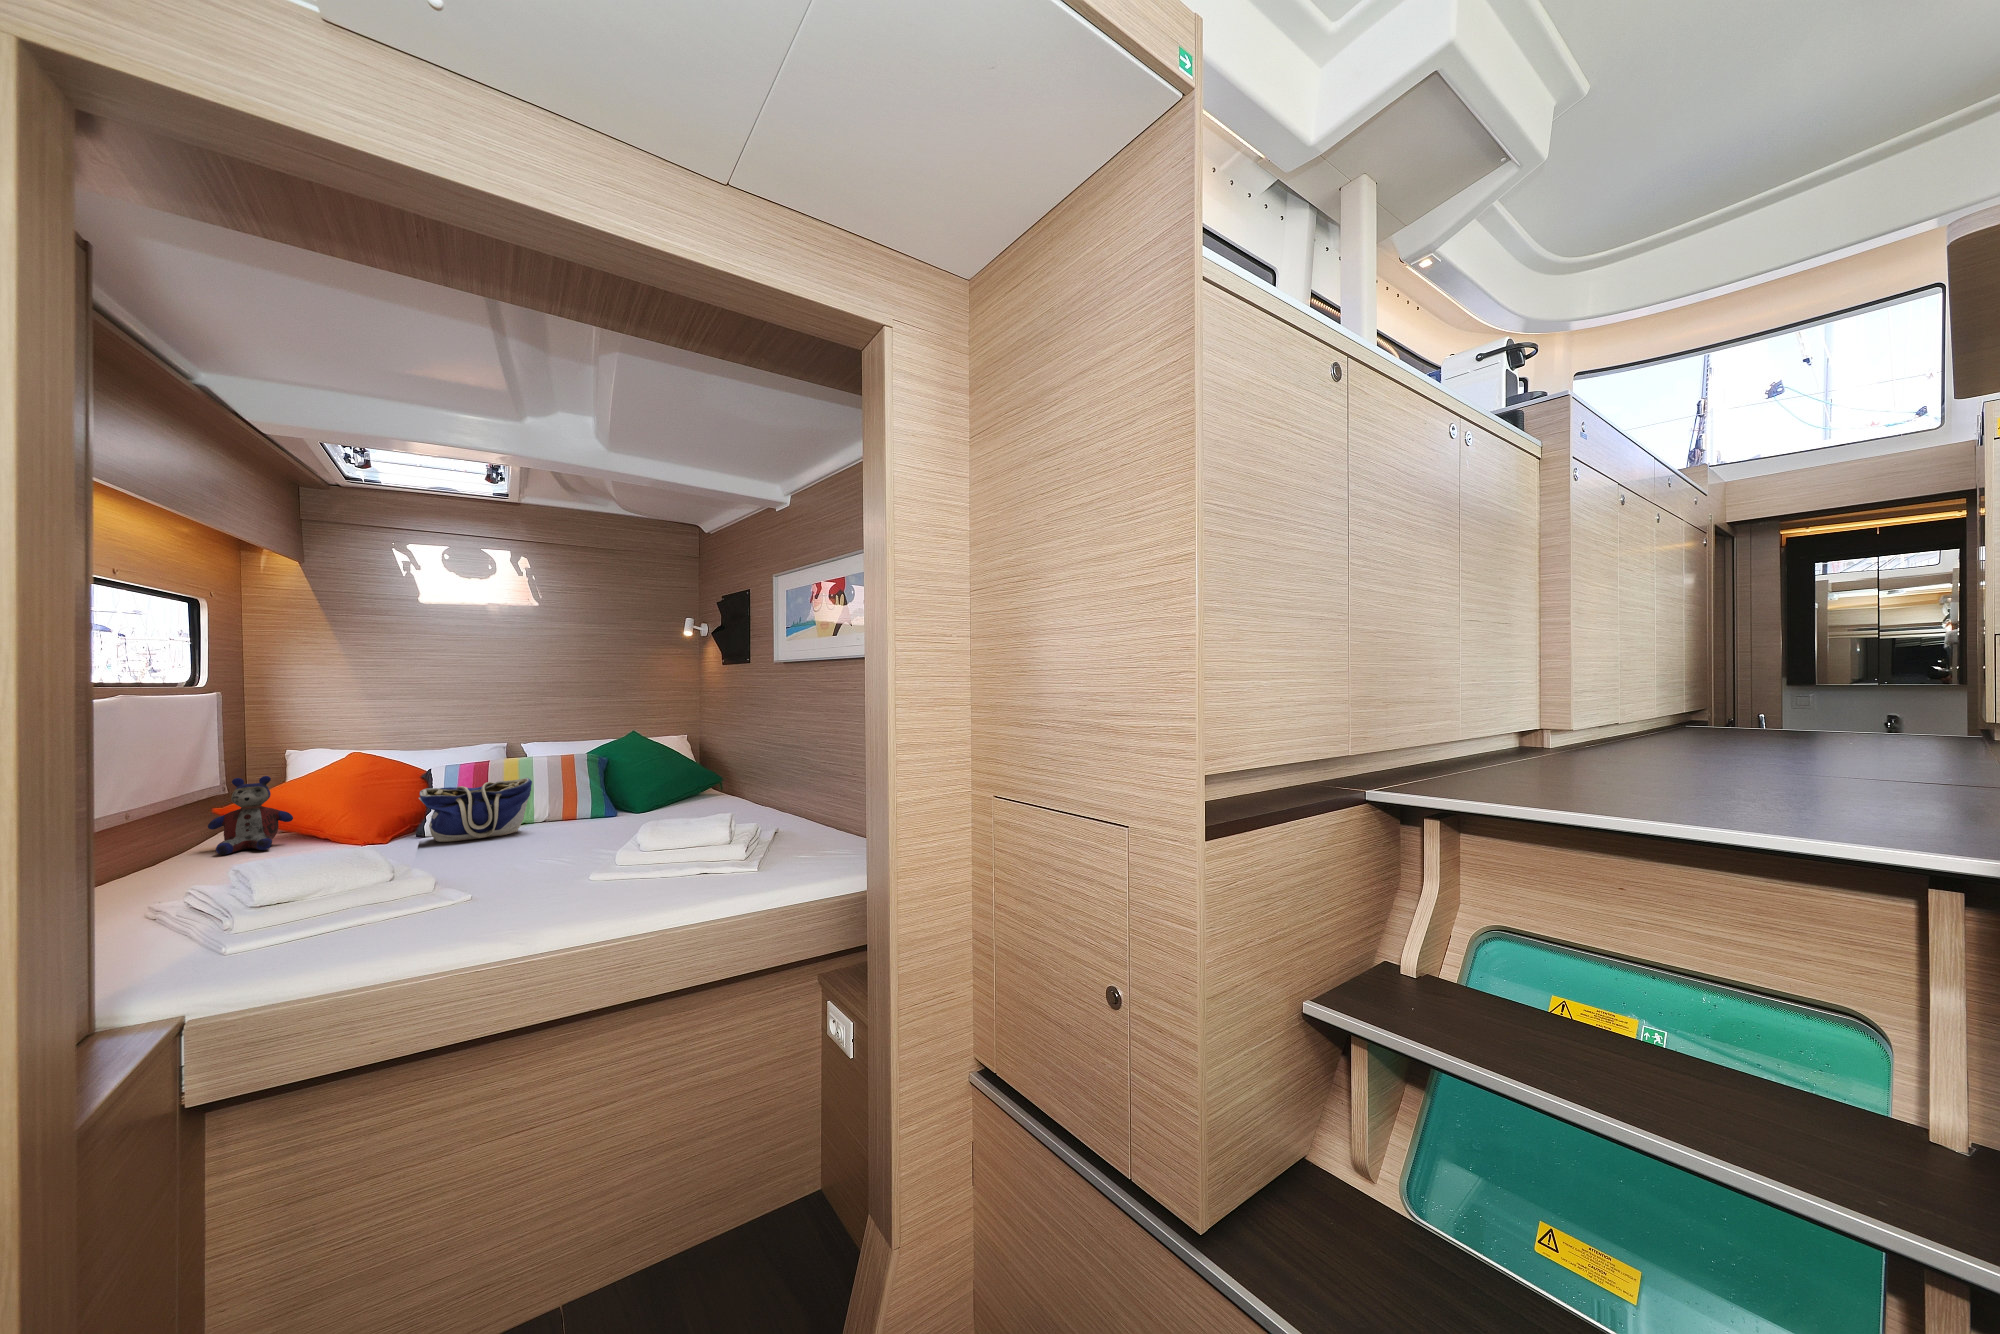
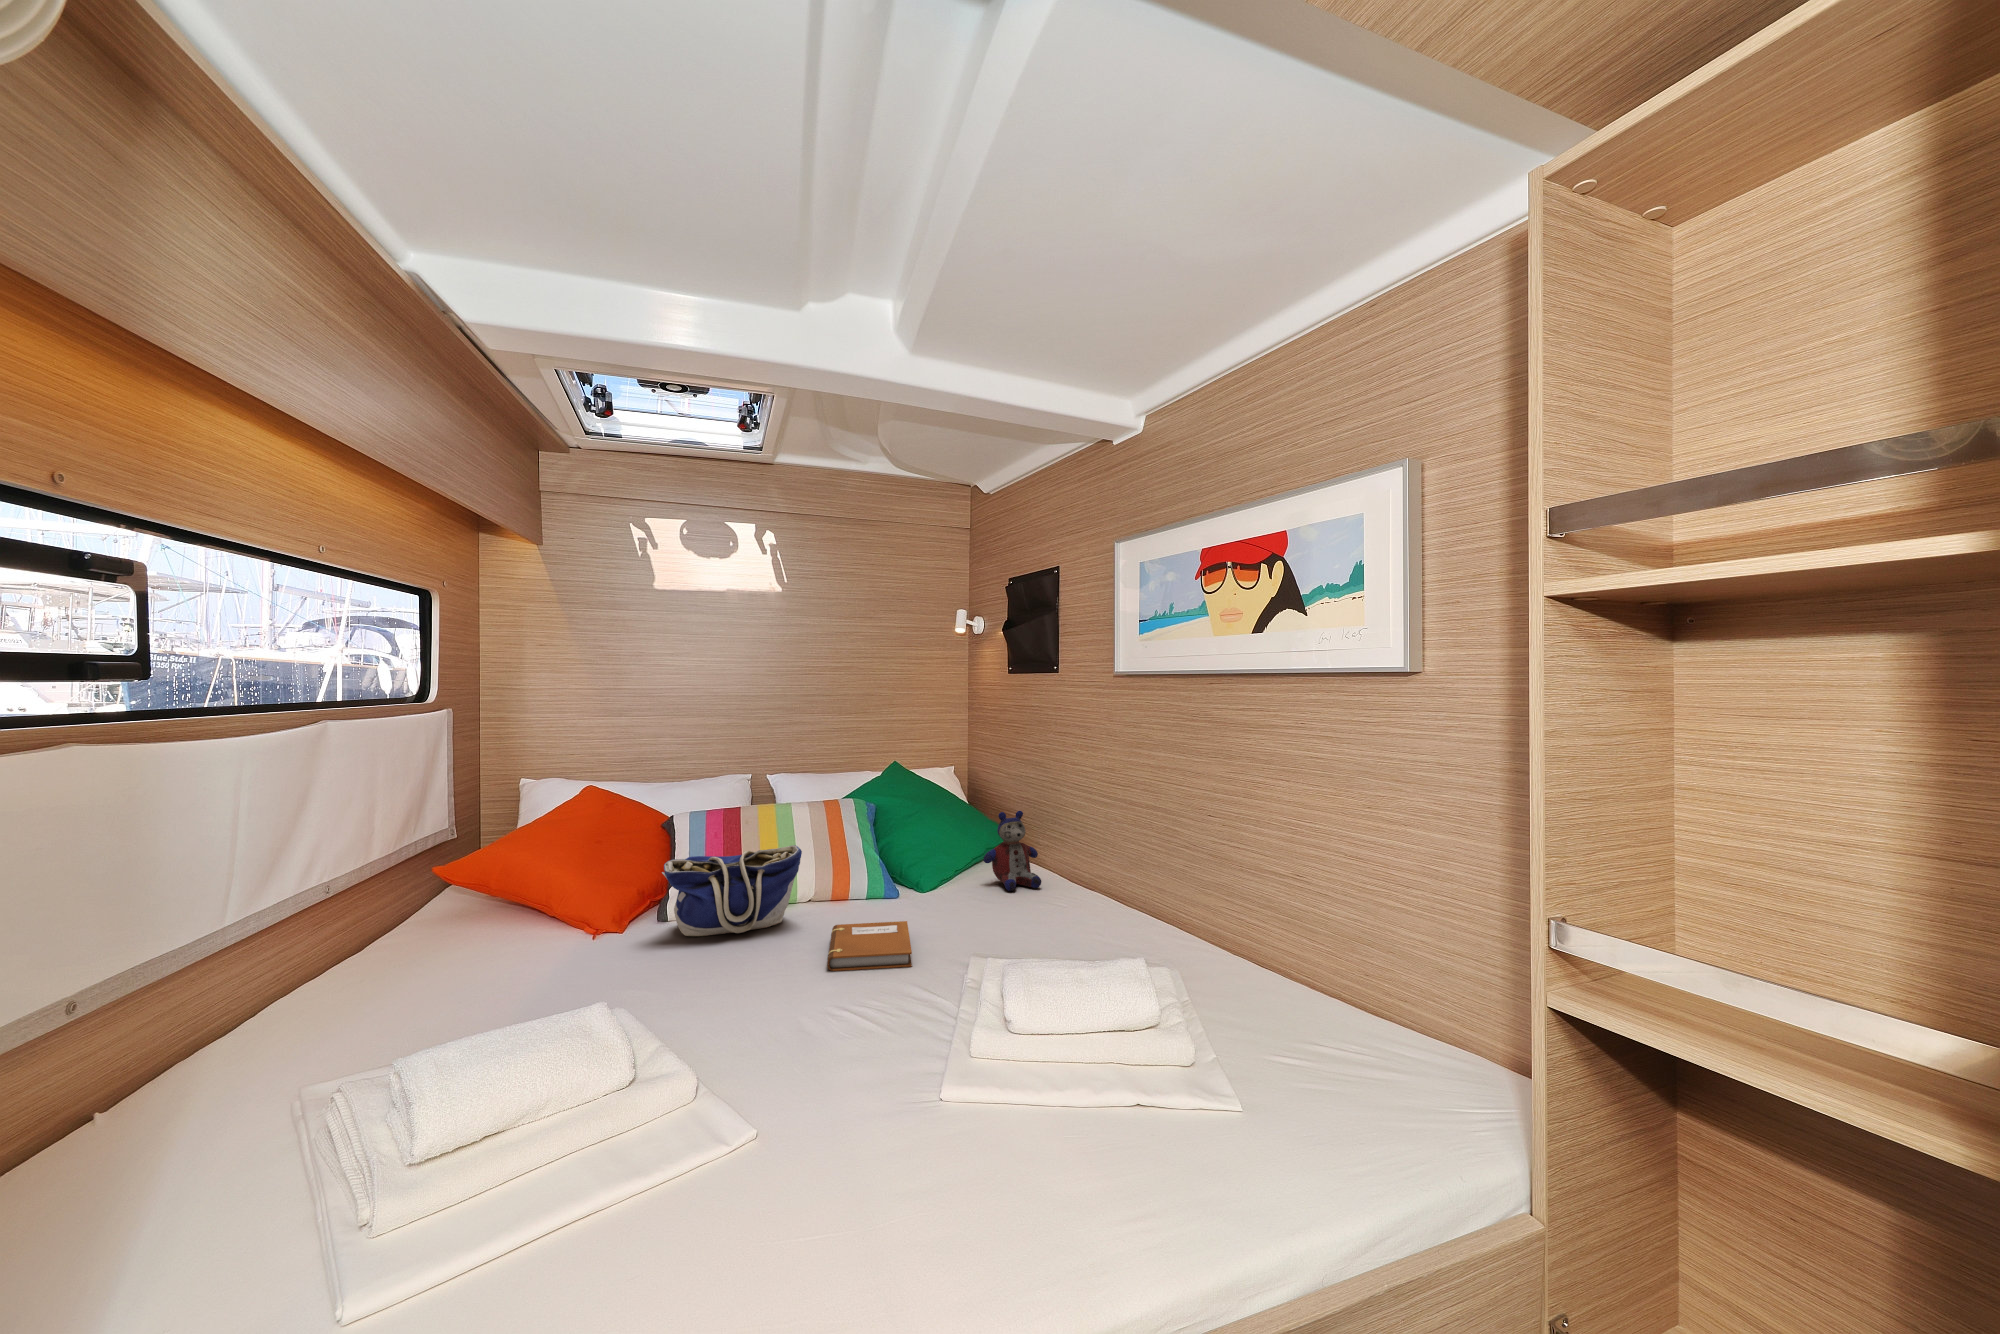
stuffed bear: present [208,776,293,855] -> present [983,811,1041,891]
notebook: none [541,822,609,848] -> present [827,921,912,971]

